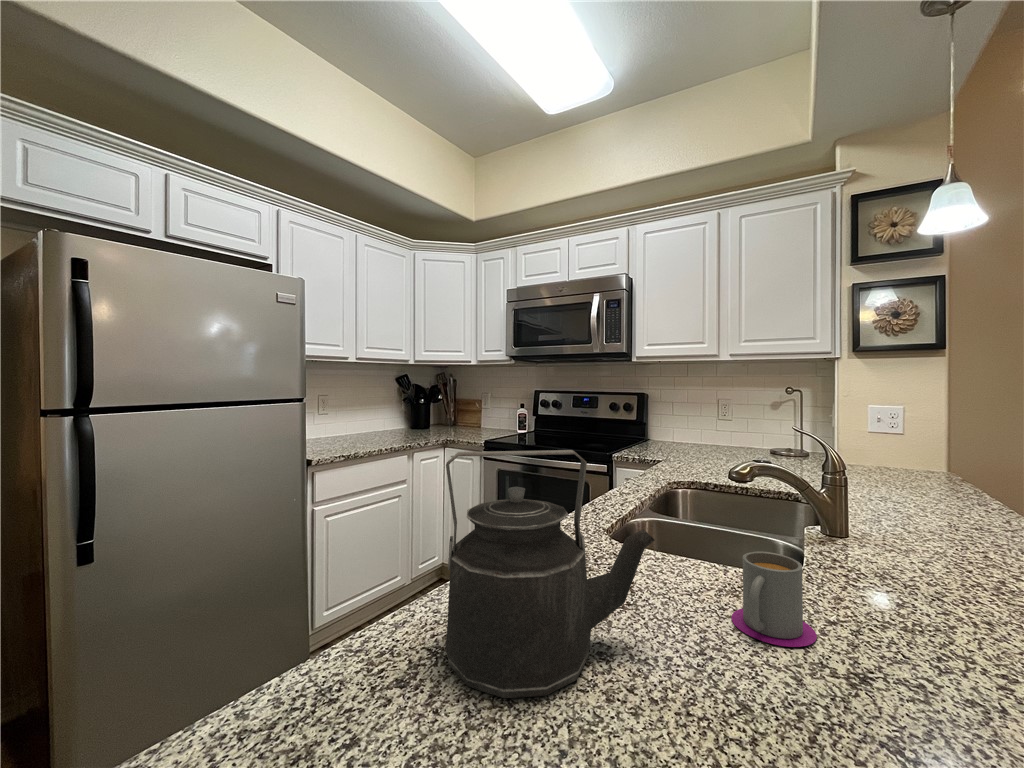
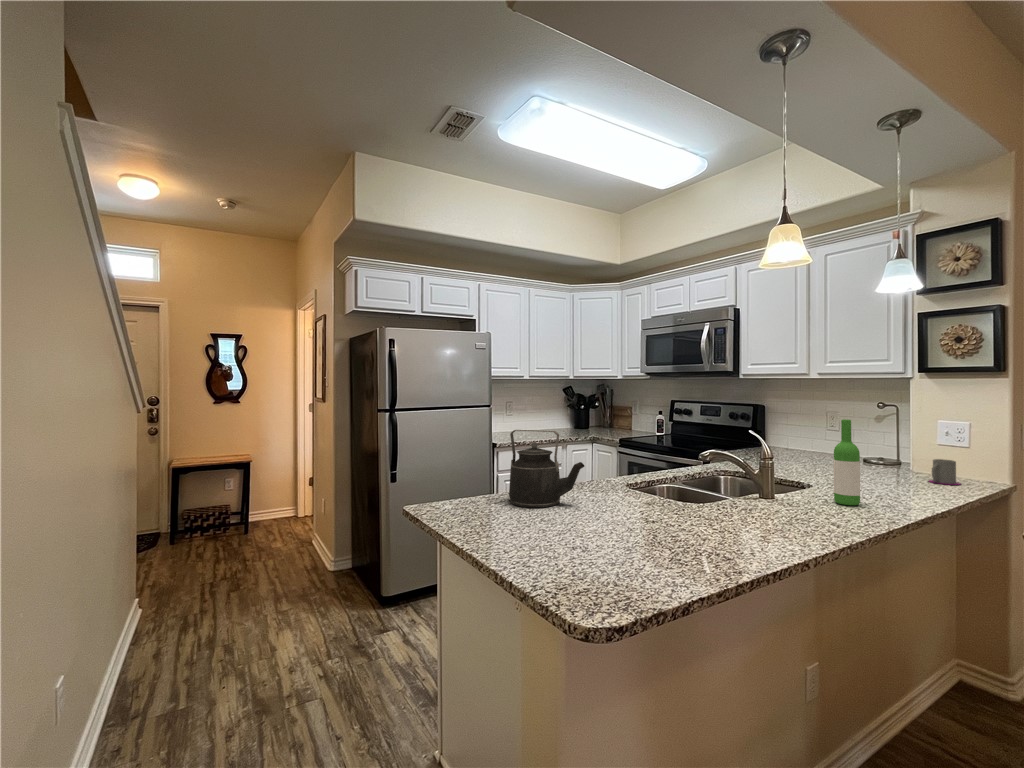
wine bottle: none [937,404,984,538] -> present [834,419,860,505]
mug: present [731,552,817,647] -> present [929,459,960,485]

